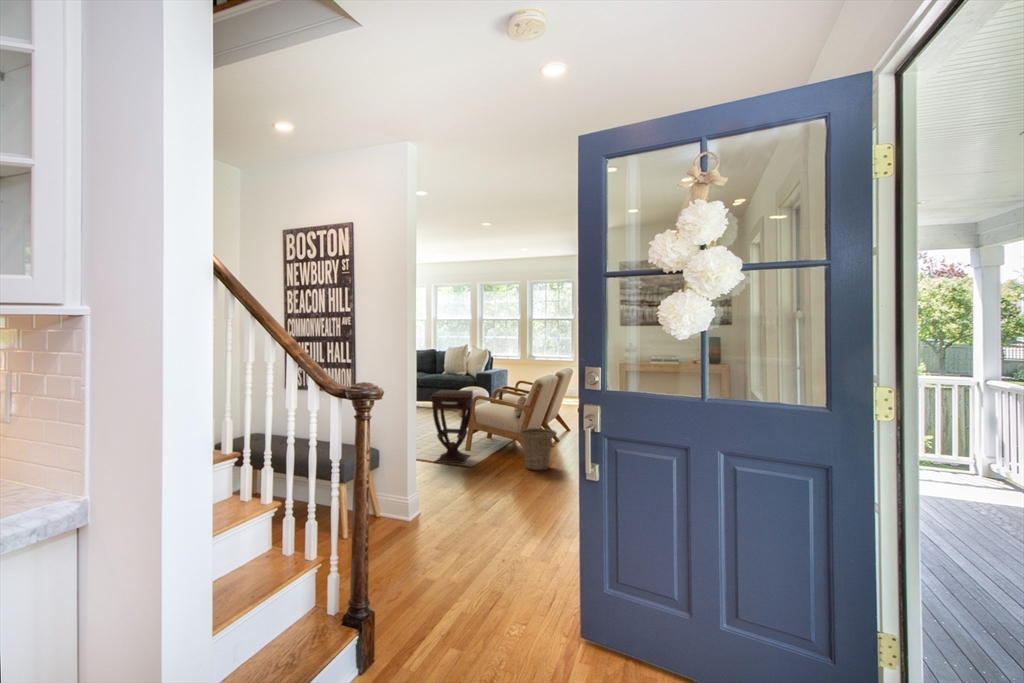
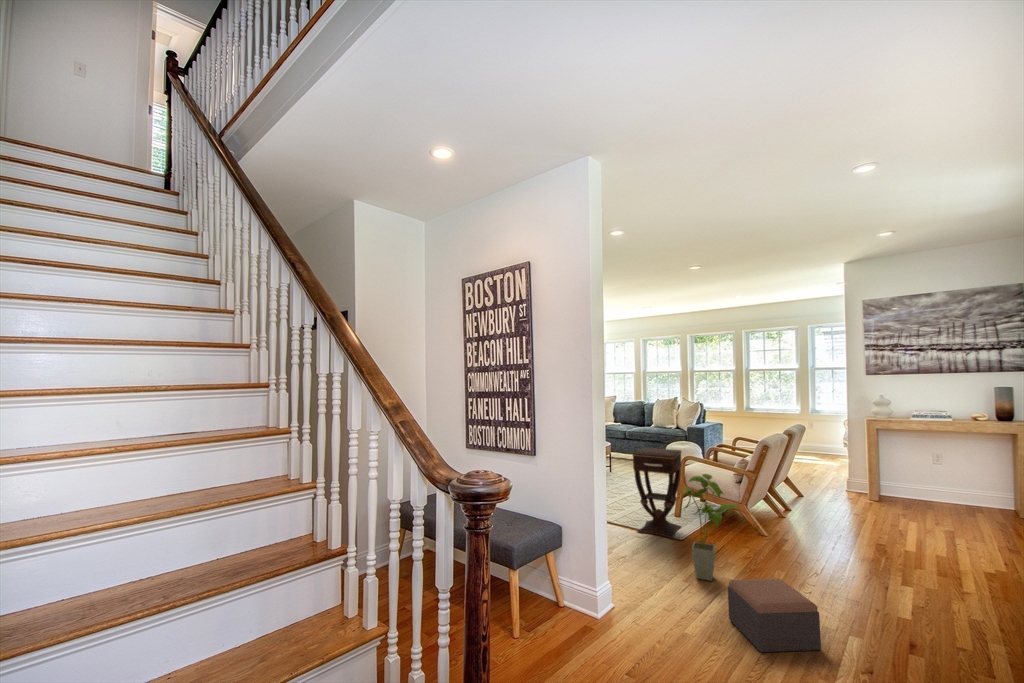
house plant: none [474,404,517,485] -> present [684,474,738,581]
basket: present [518,428,557,470] -> none [742,503,798,563]
footstool: none [504,471,559,515] -> present [728,578,821,652]

